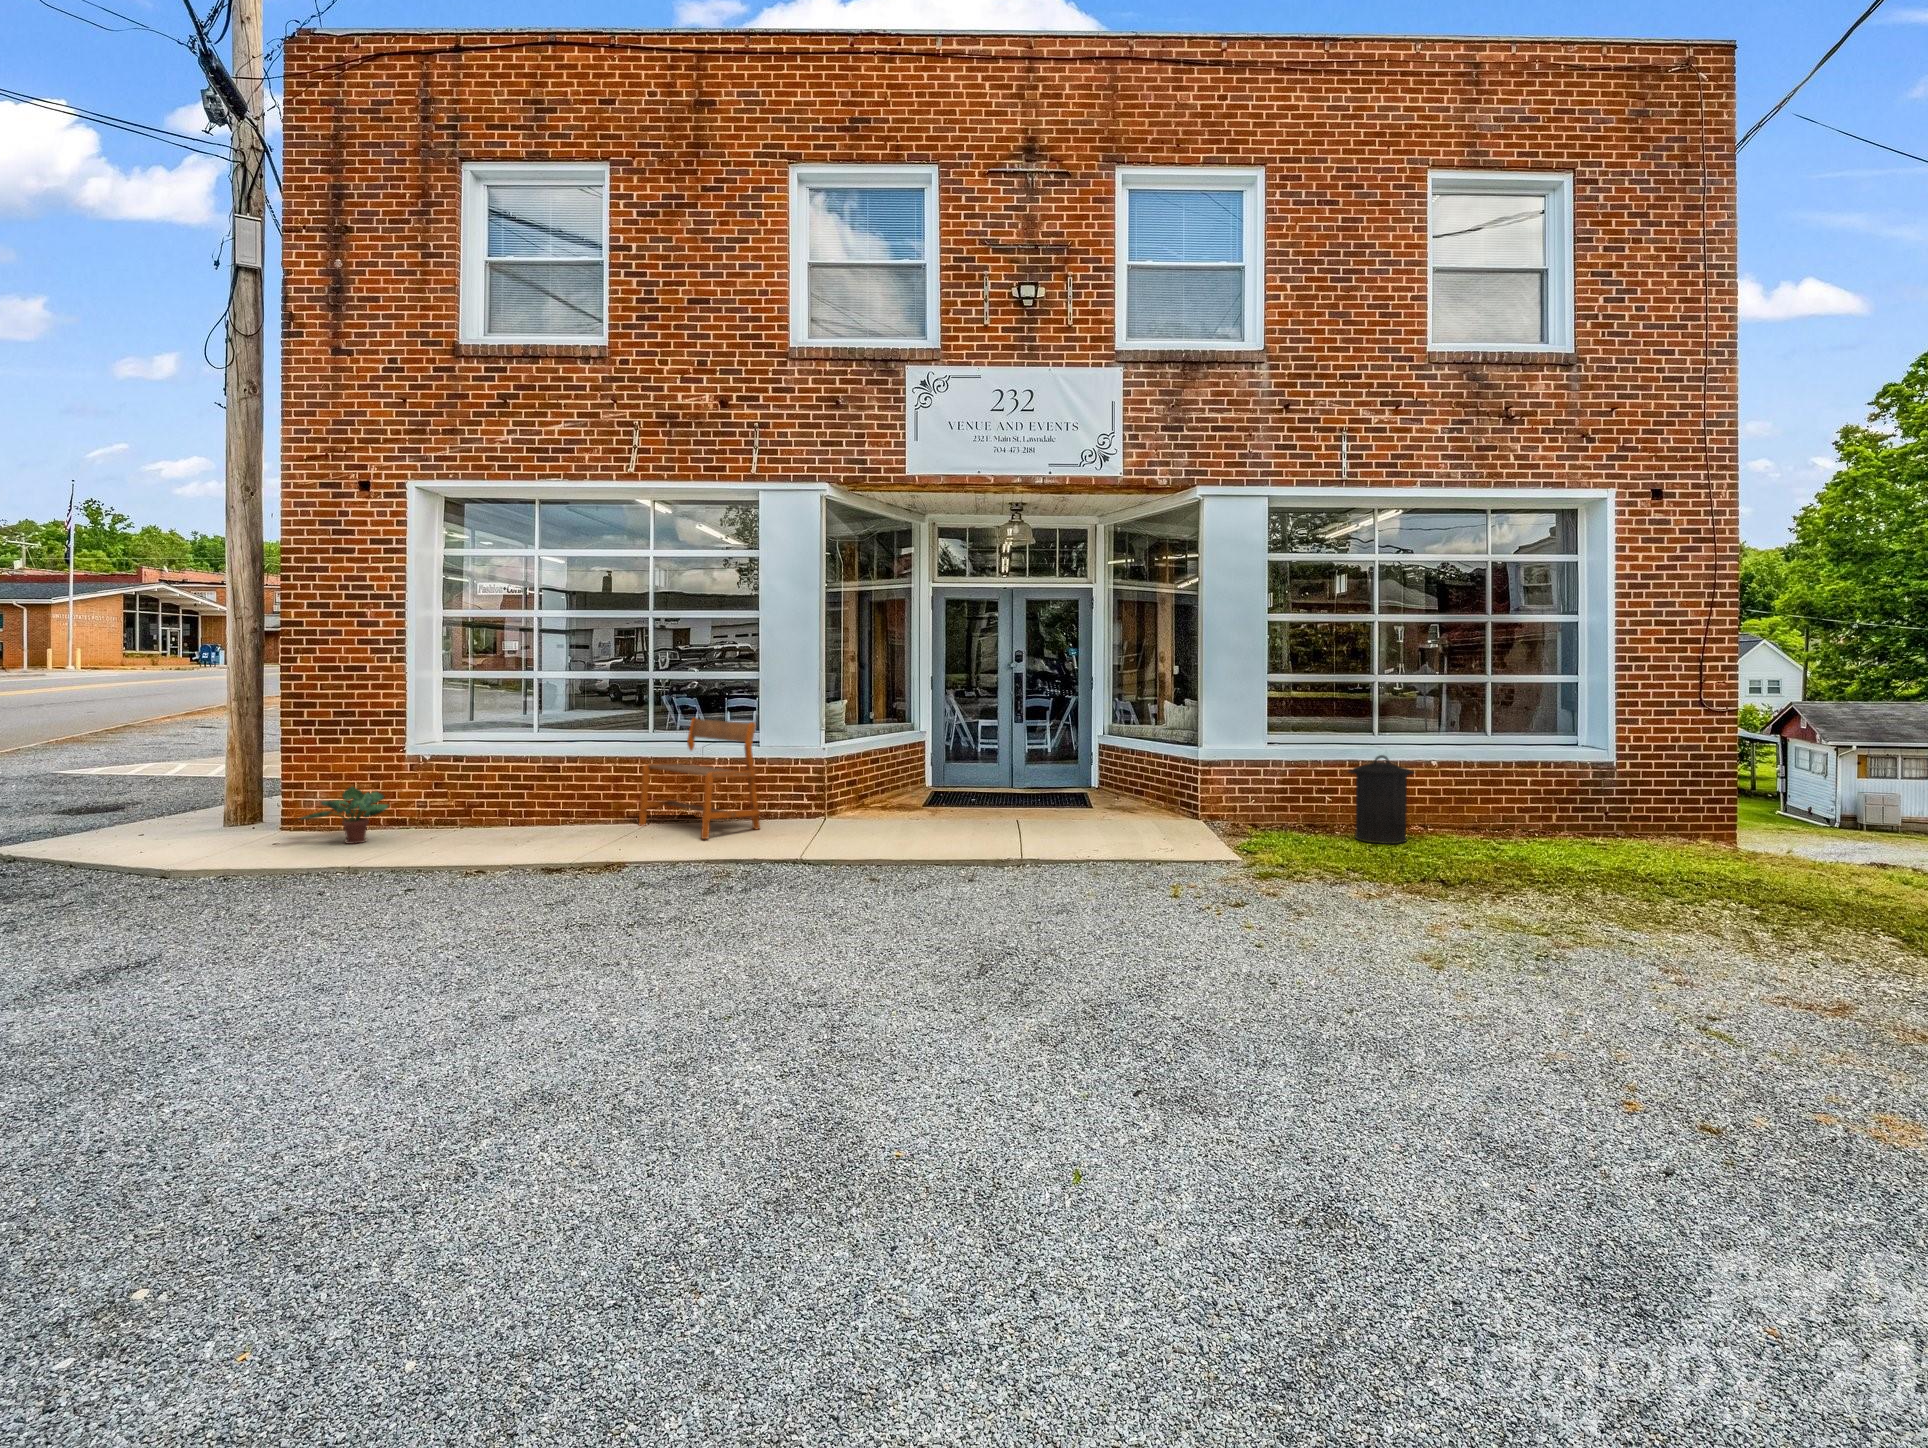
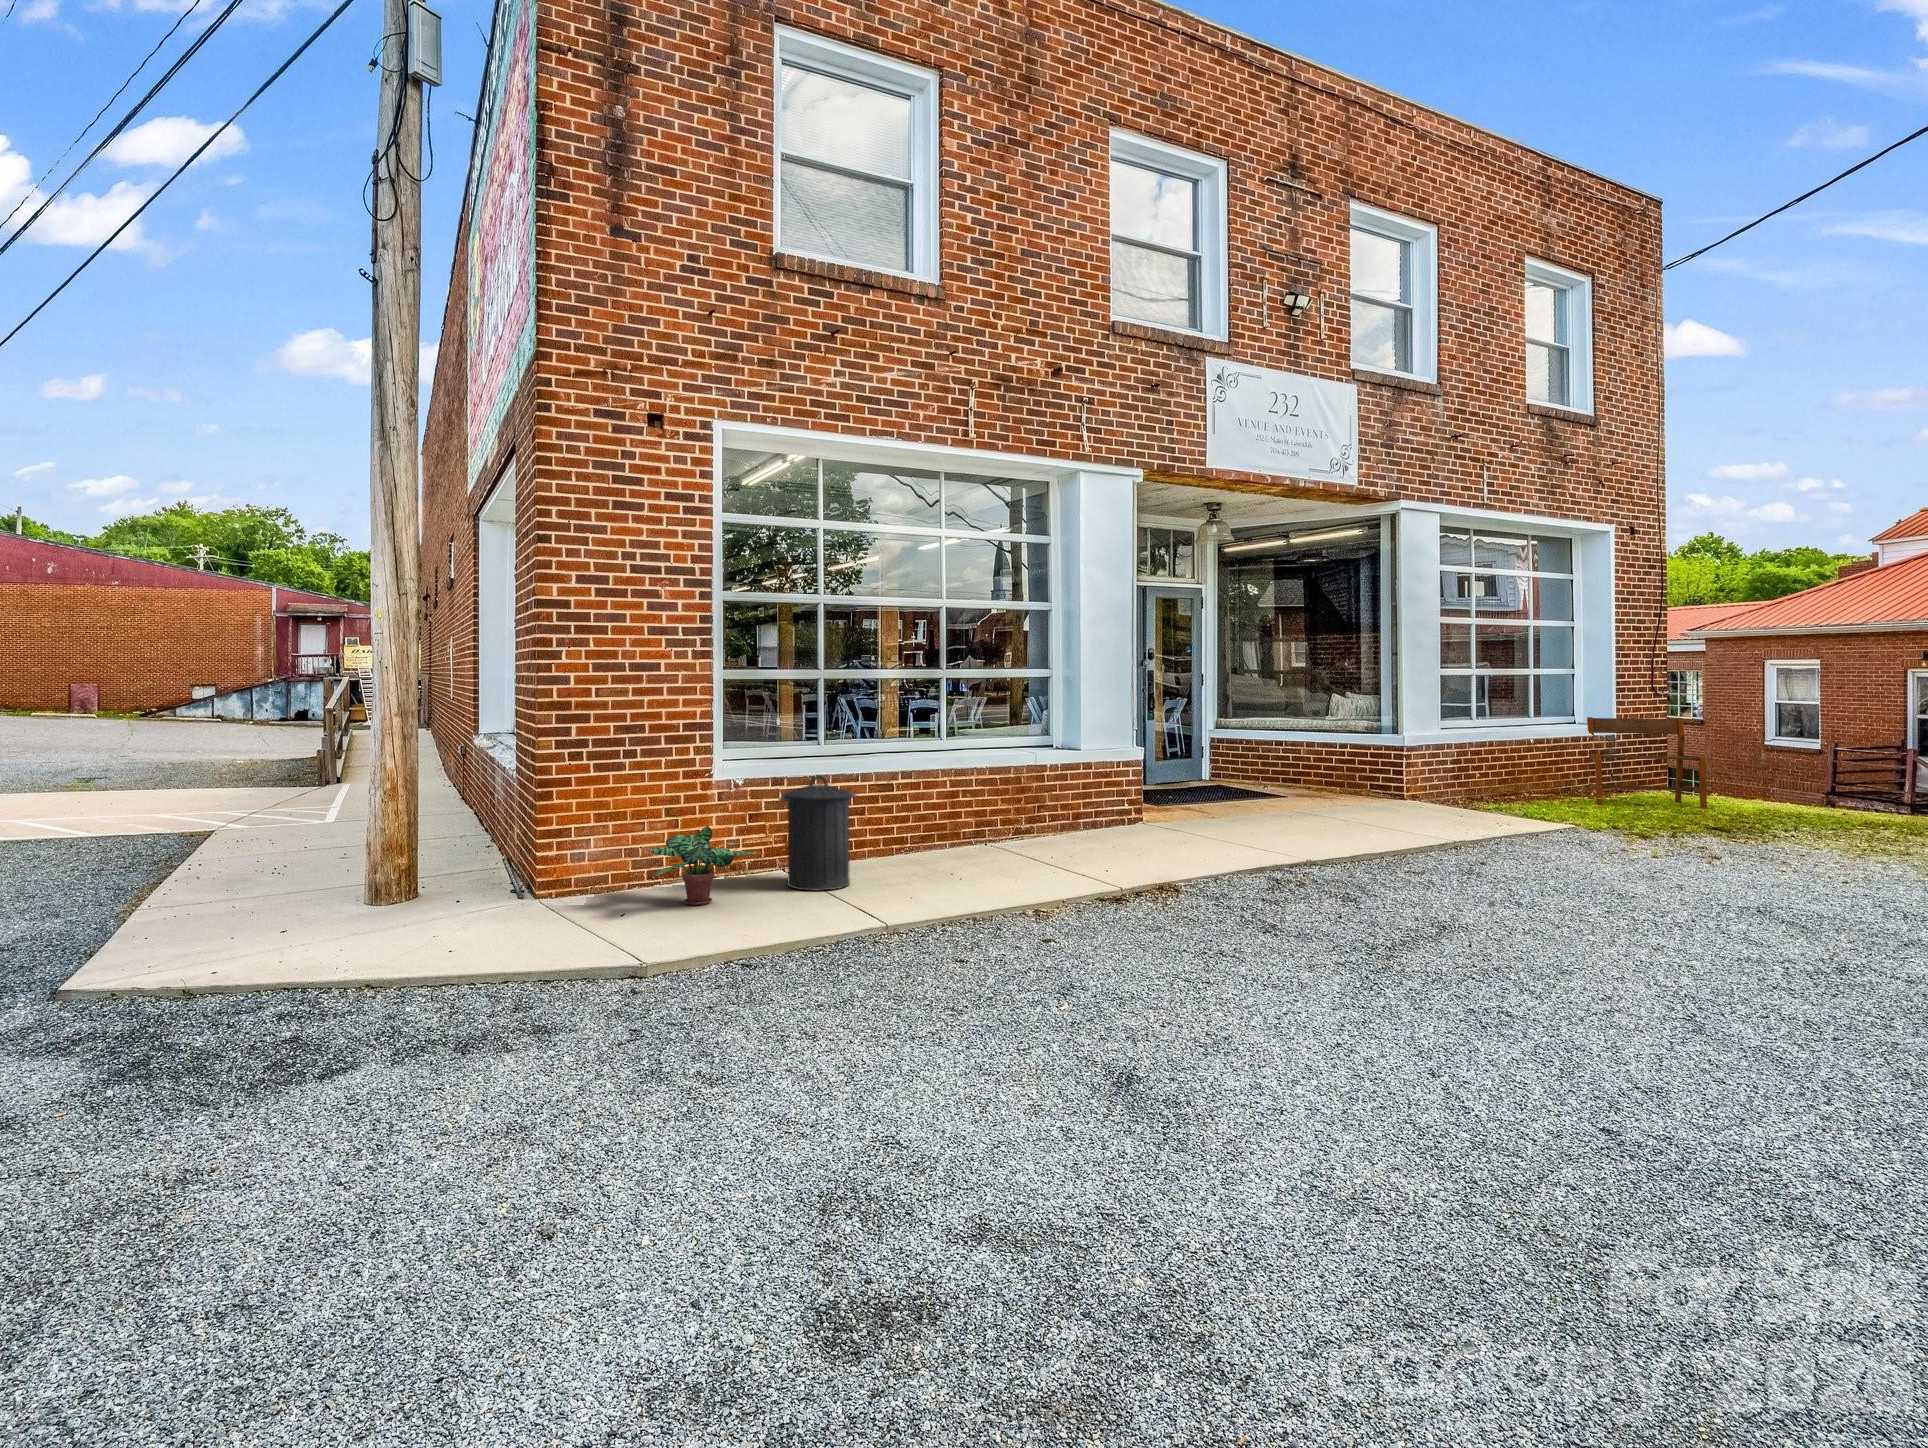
bench: present [638,718,760,839] -> present [1587,717,1707,808]
trash can: present [1349,755,1414,844] -> present [779,775,857,891]

